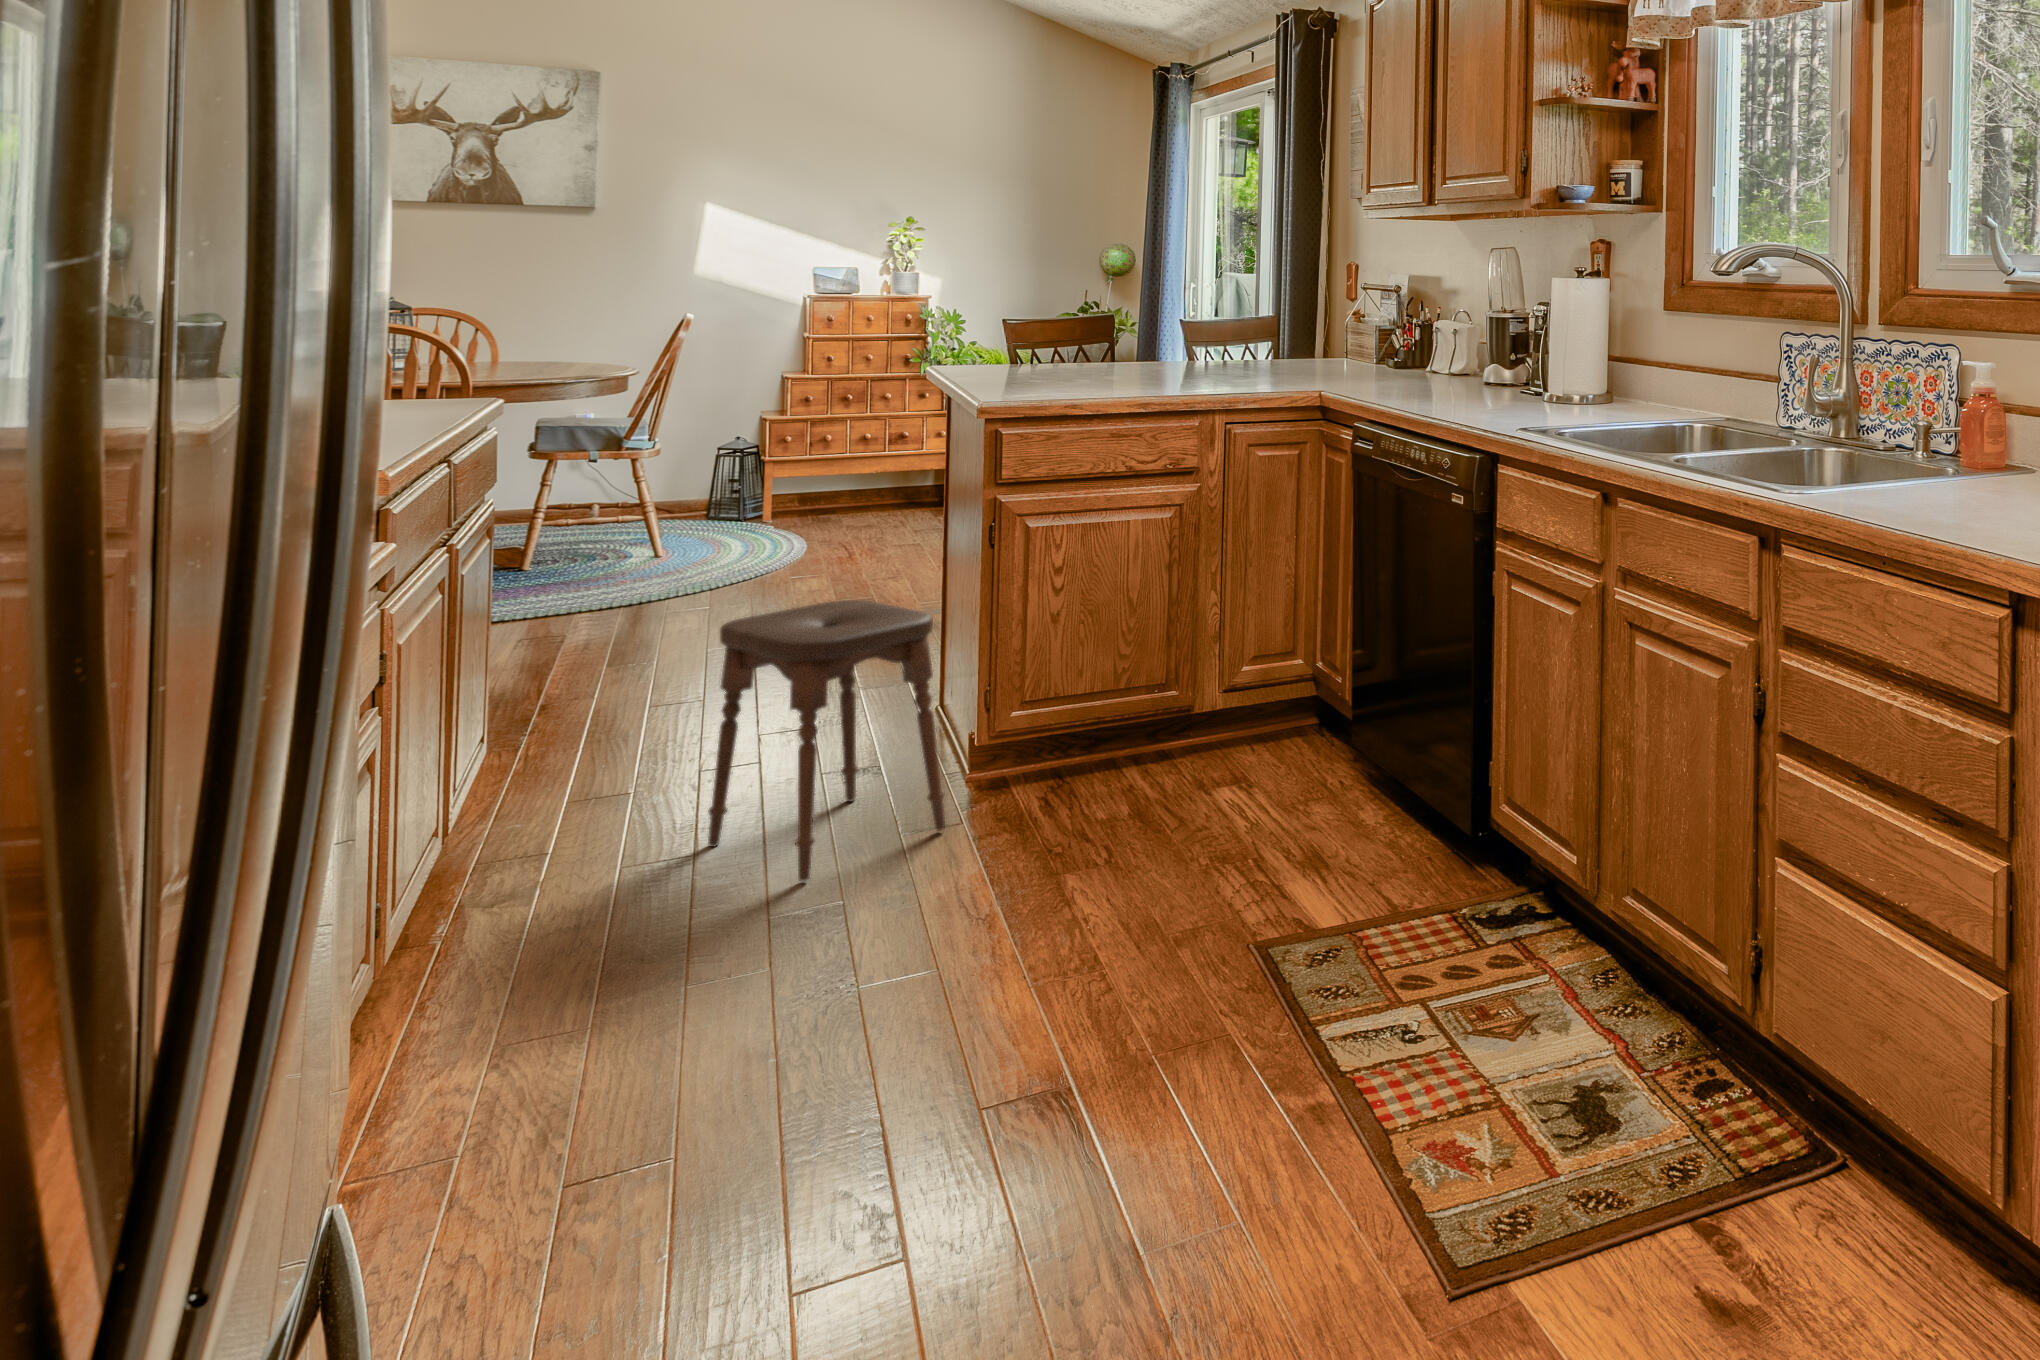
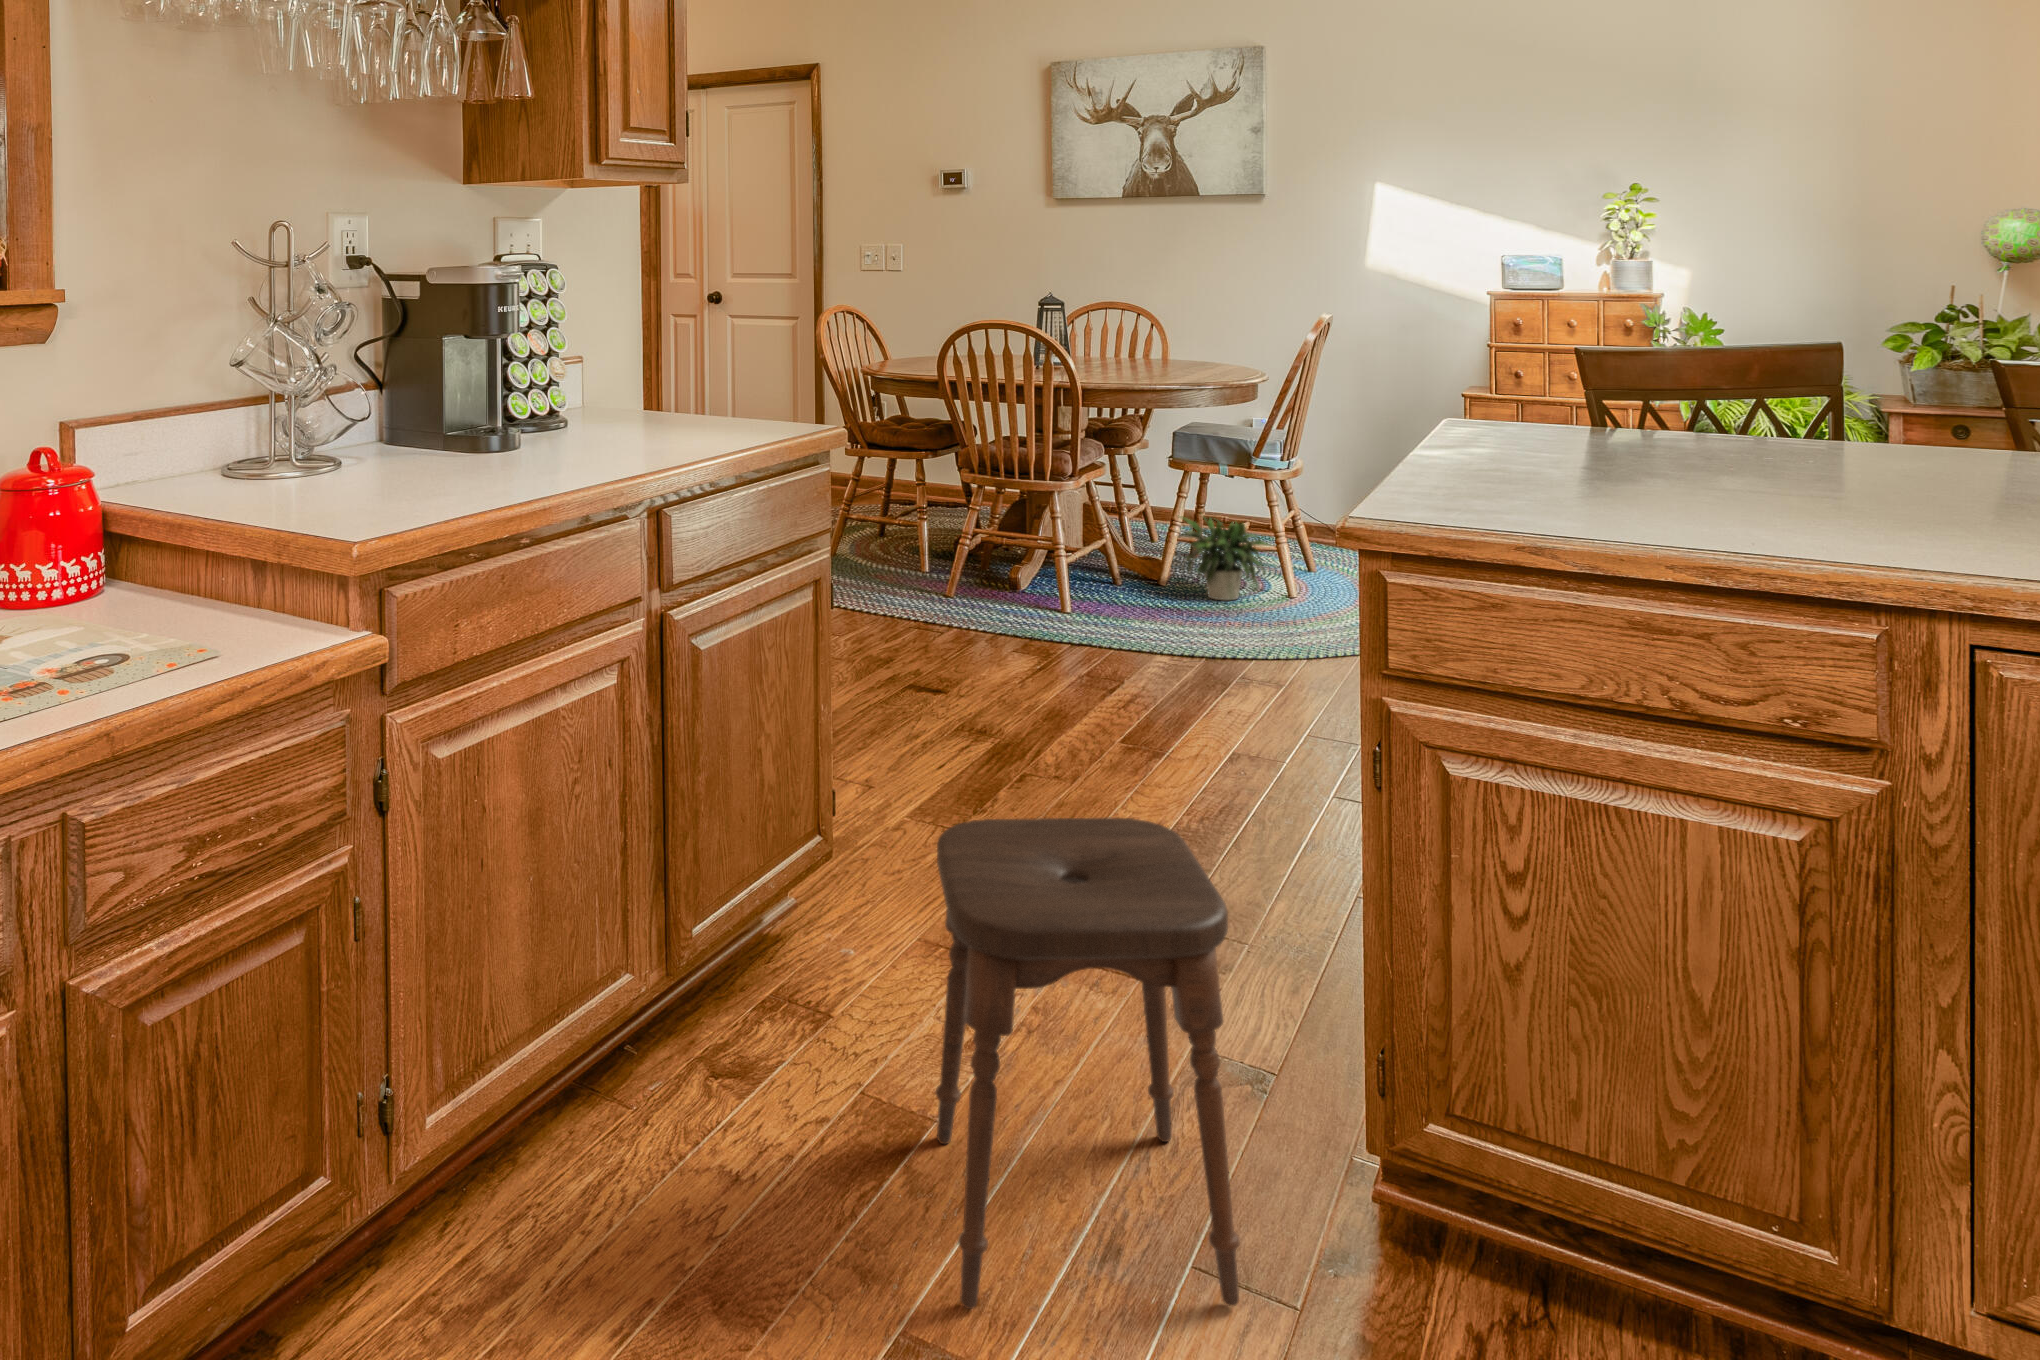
potted plant: none [534,493,652,568] -> present [1178,513,1268,600]

